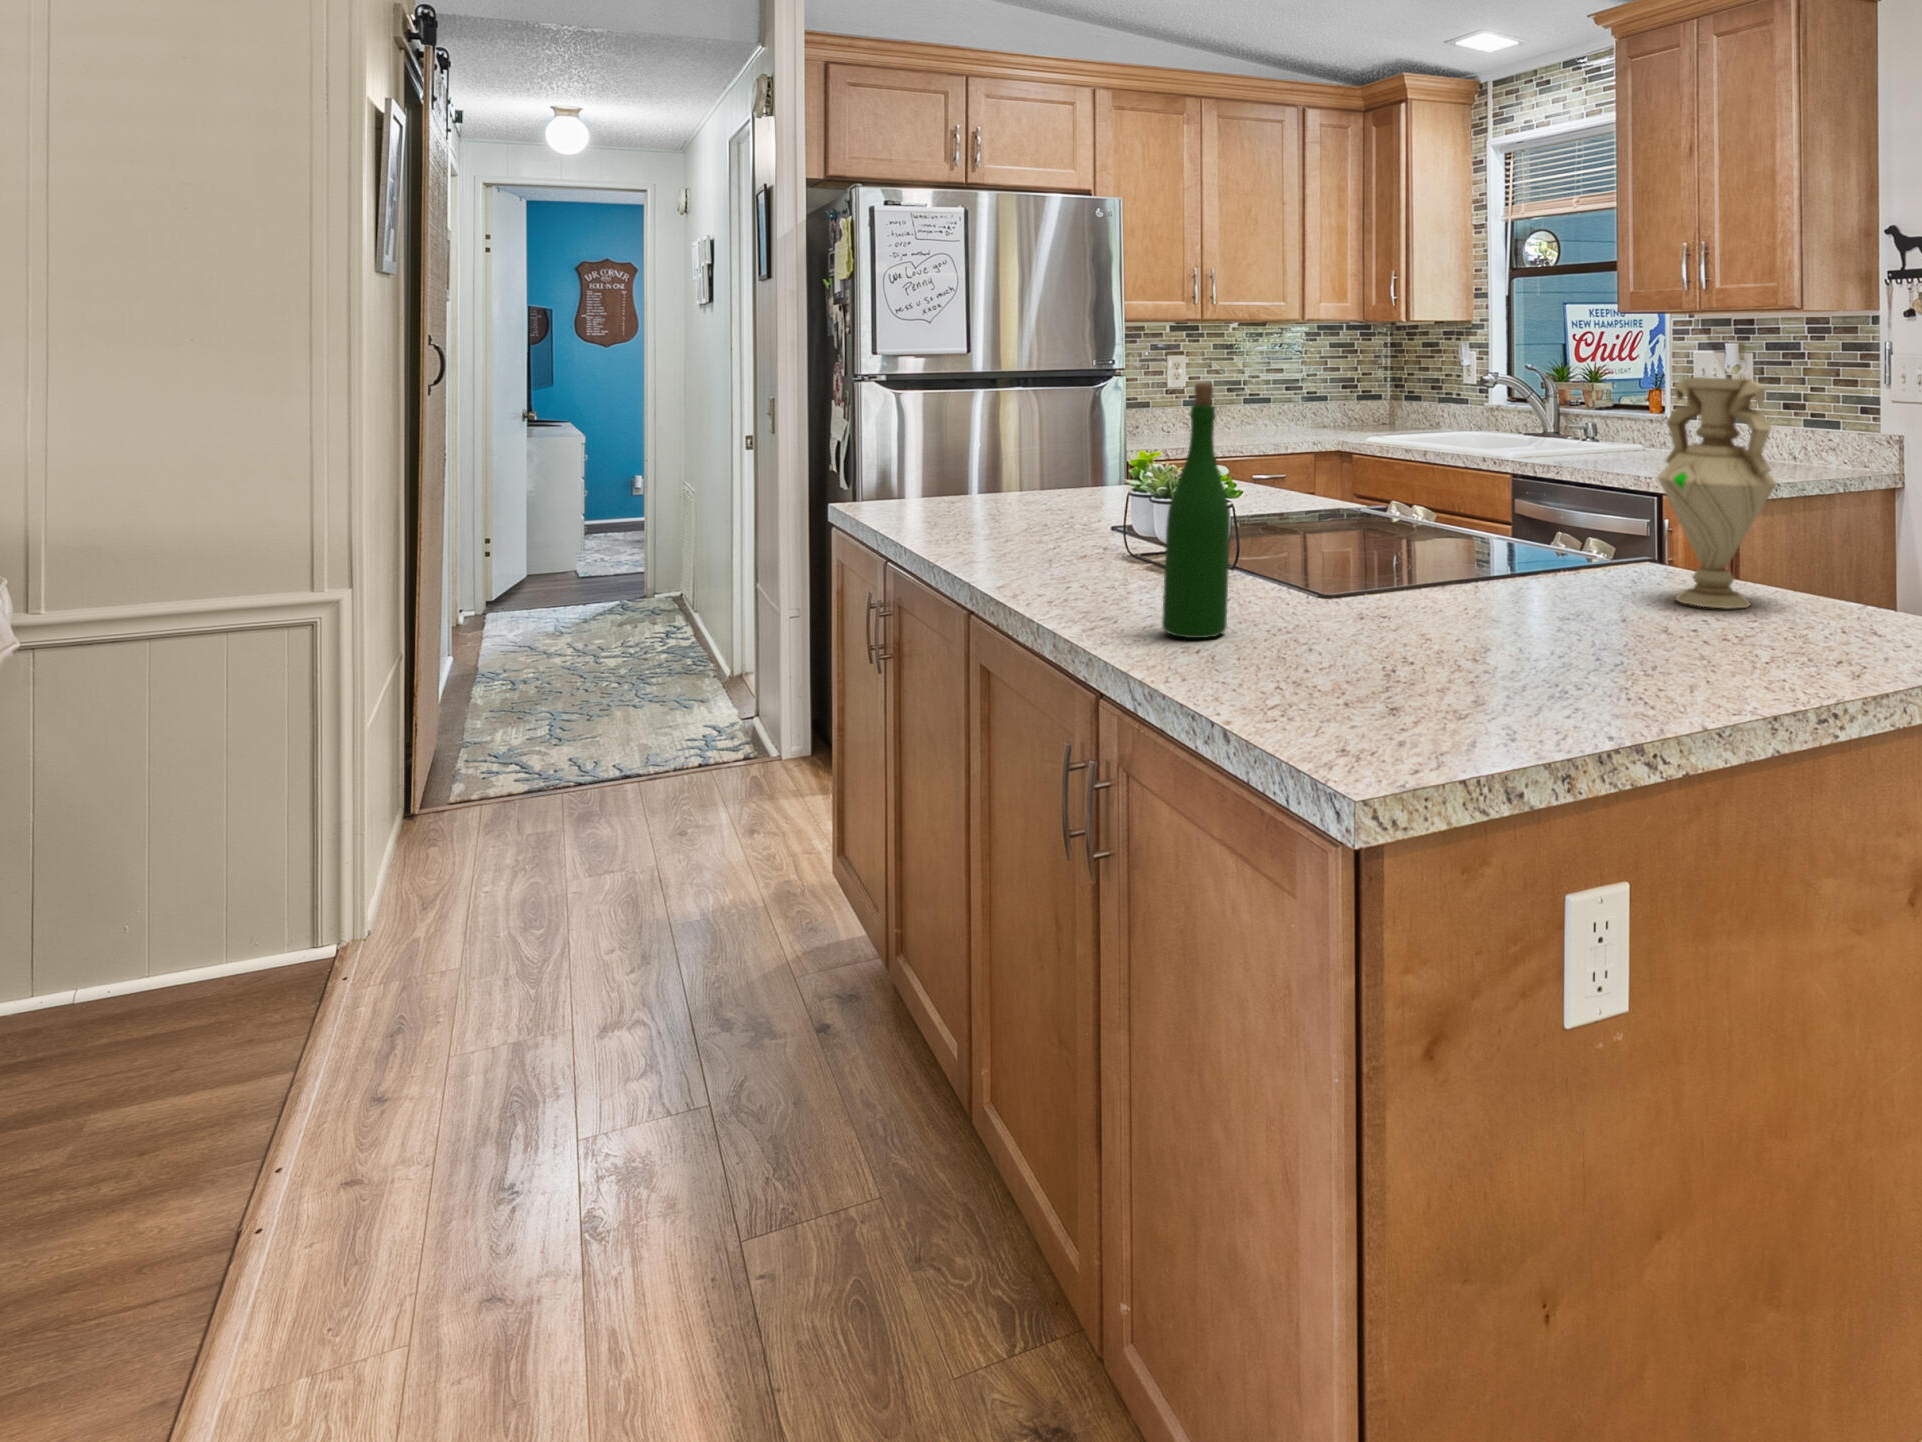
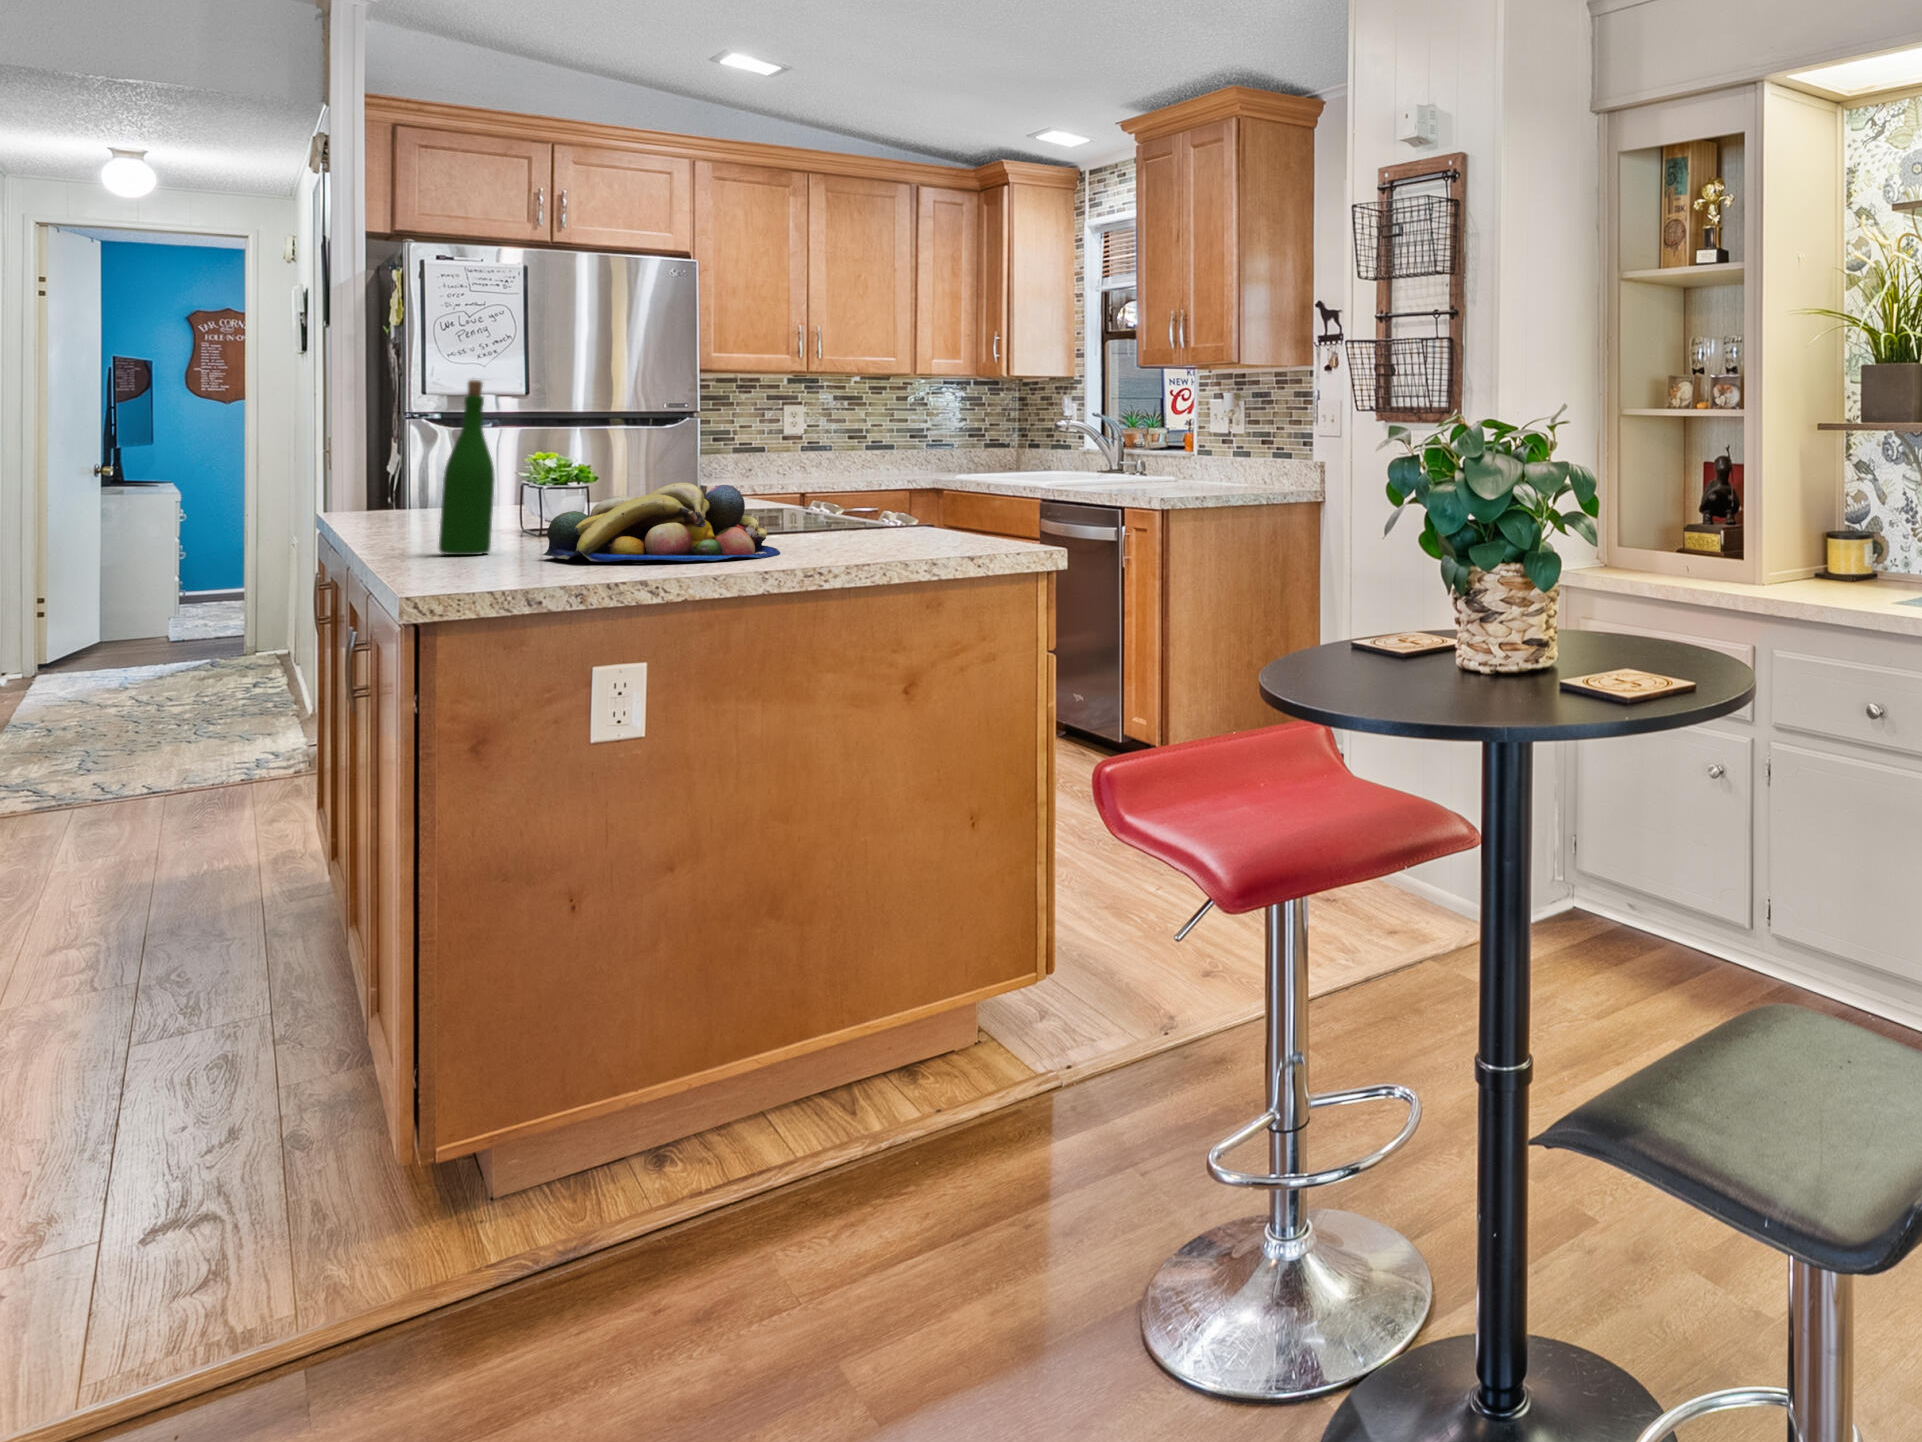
vase: present [1658,377,1777,608] -> none [867,387,950,543]
fruit bowl: none [1330,532,1635,673] -> present [543,483,780,562]

